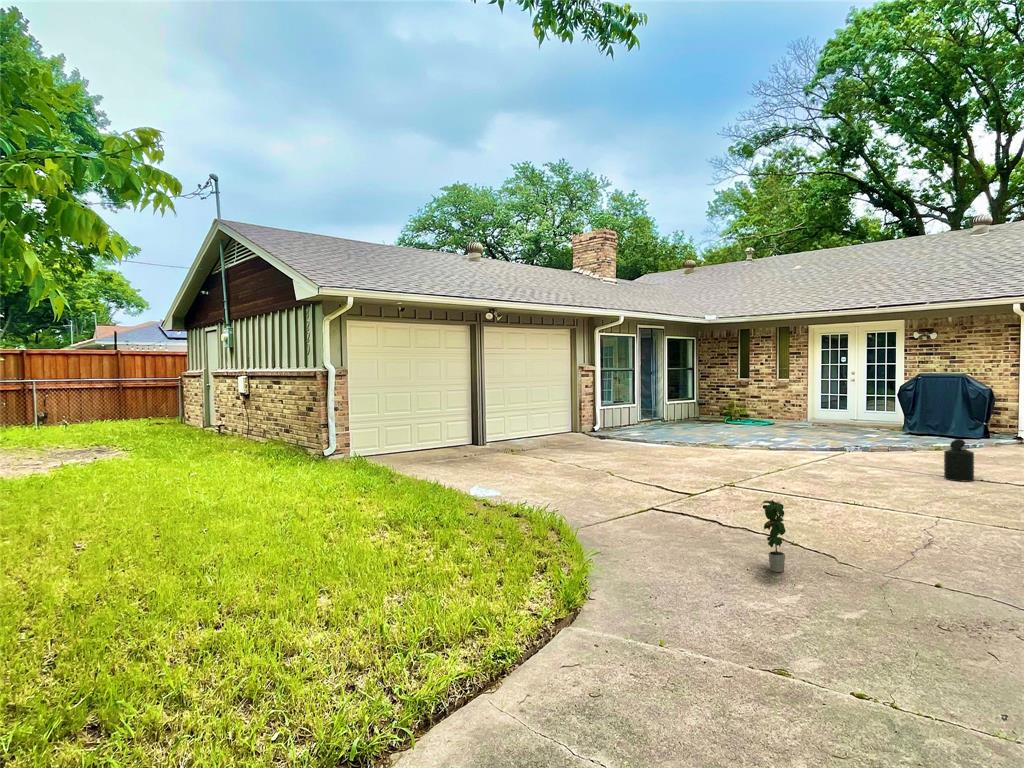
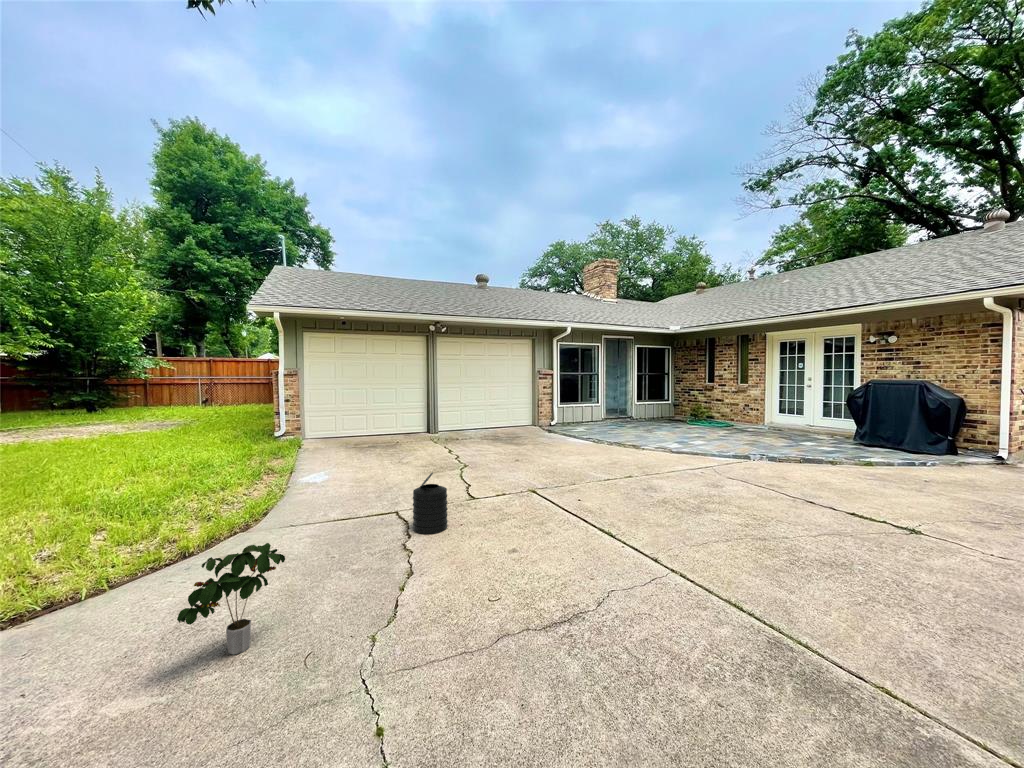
trash can: present [944,439,974,482] -> present [413,472,448,534]

